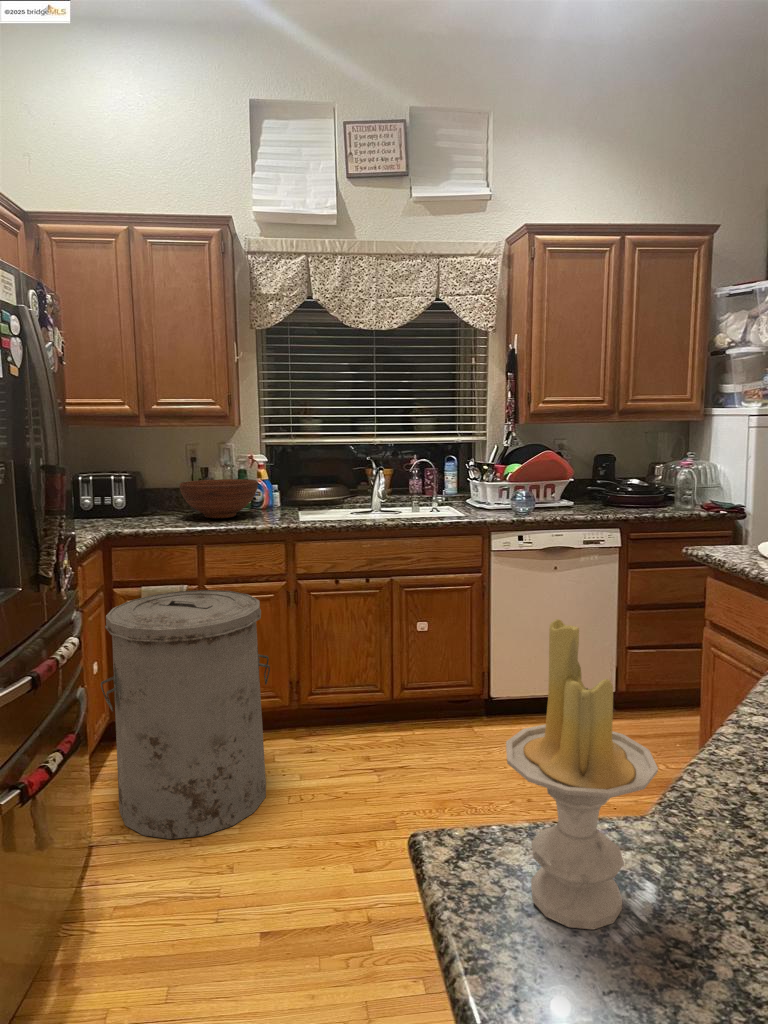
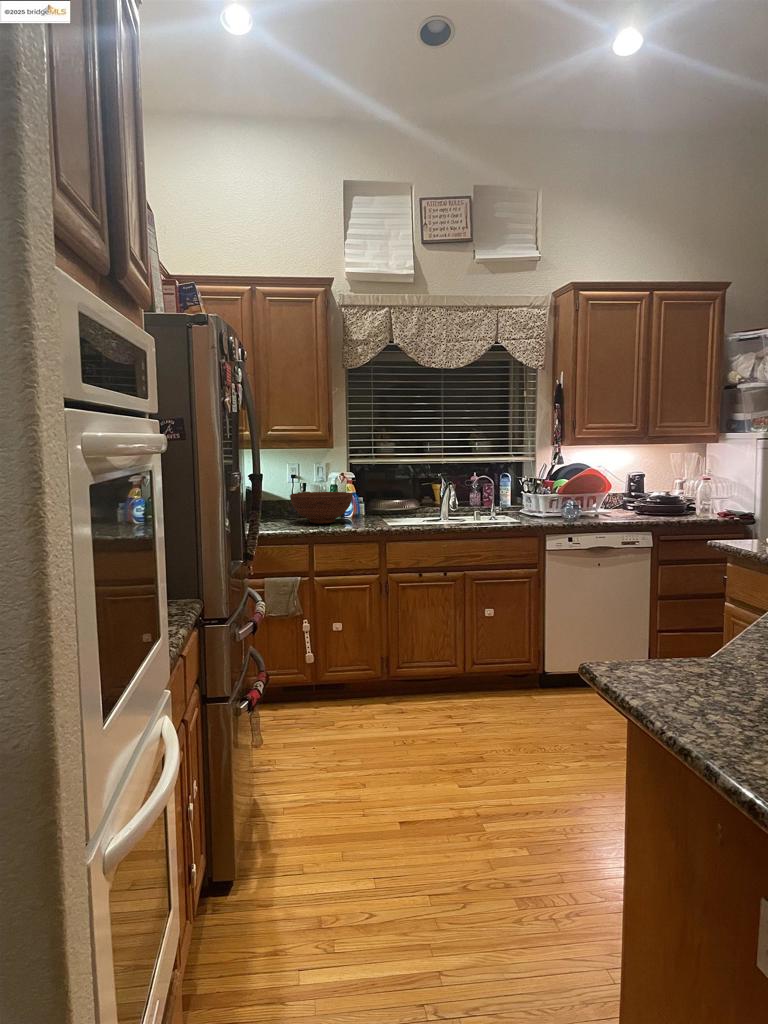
trash can: present [101,590,270,839] -> none [253,579,380,767]
candle: present [506,619,658,930] -> none [636,545,709,681]

